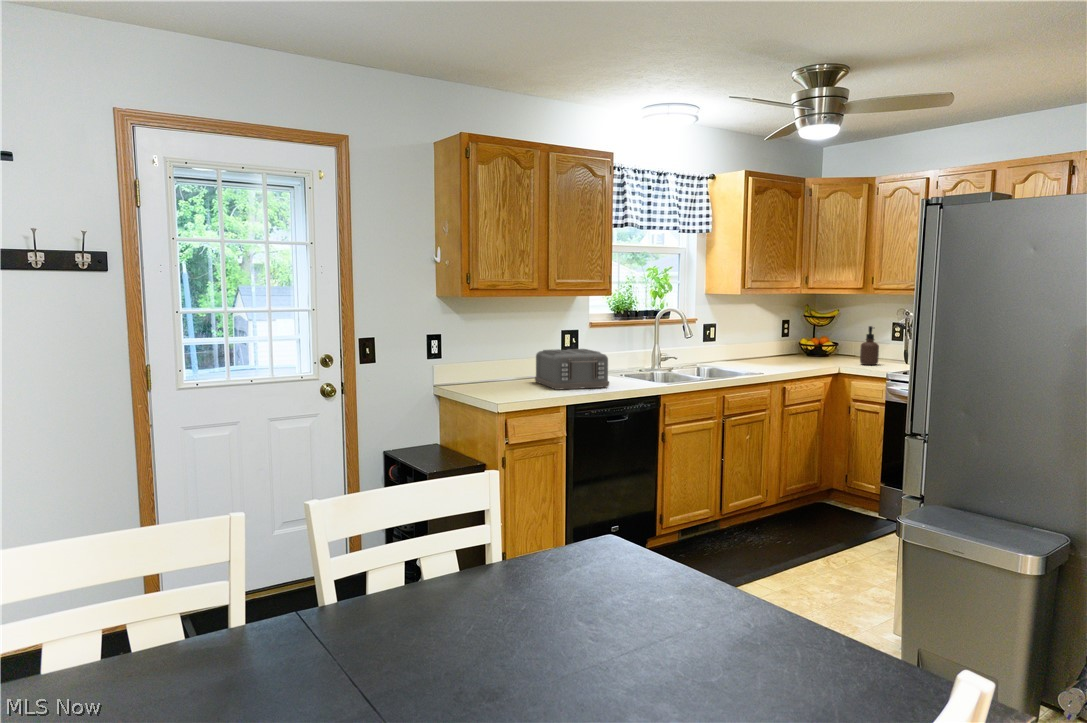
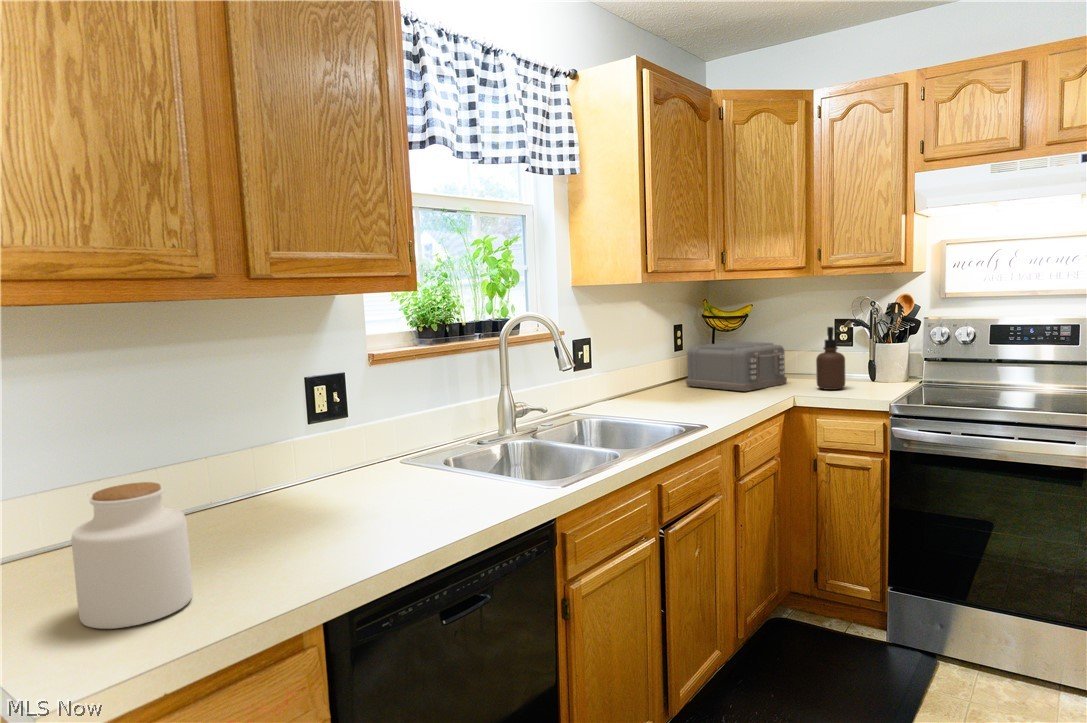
toaster: present [535,349,609,390] -> present [686,342,787,391]
jar: none [497,355,528,395] -> present [71,482,193,629]

